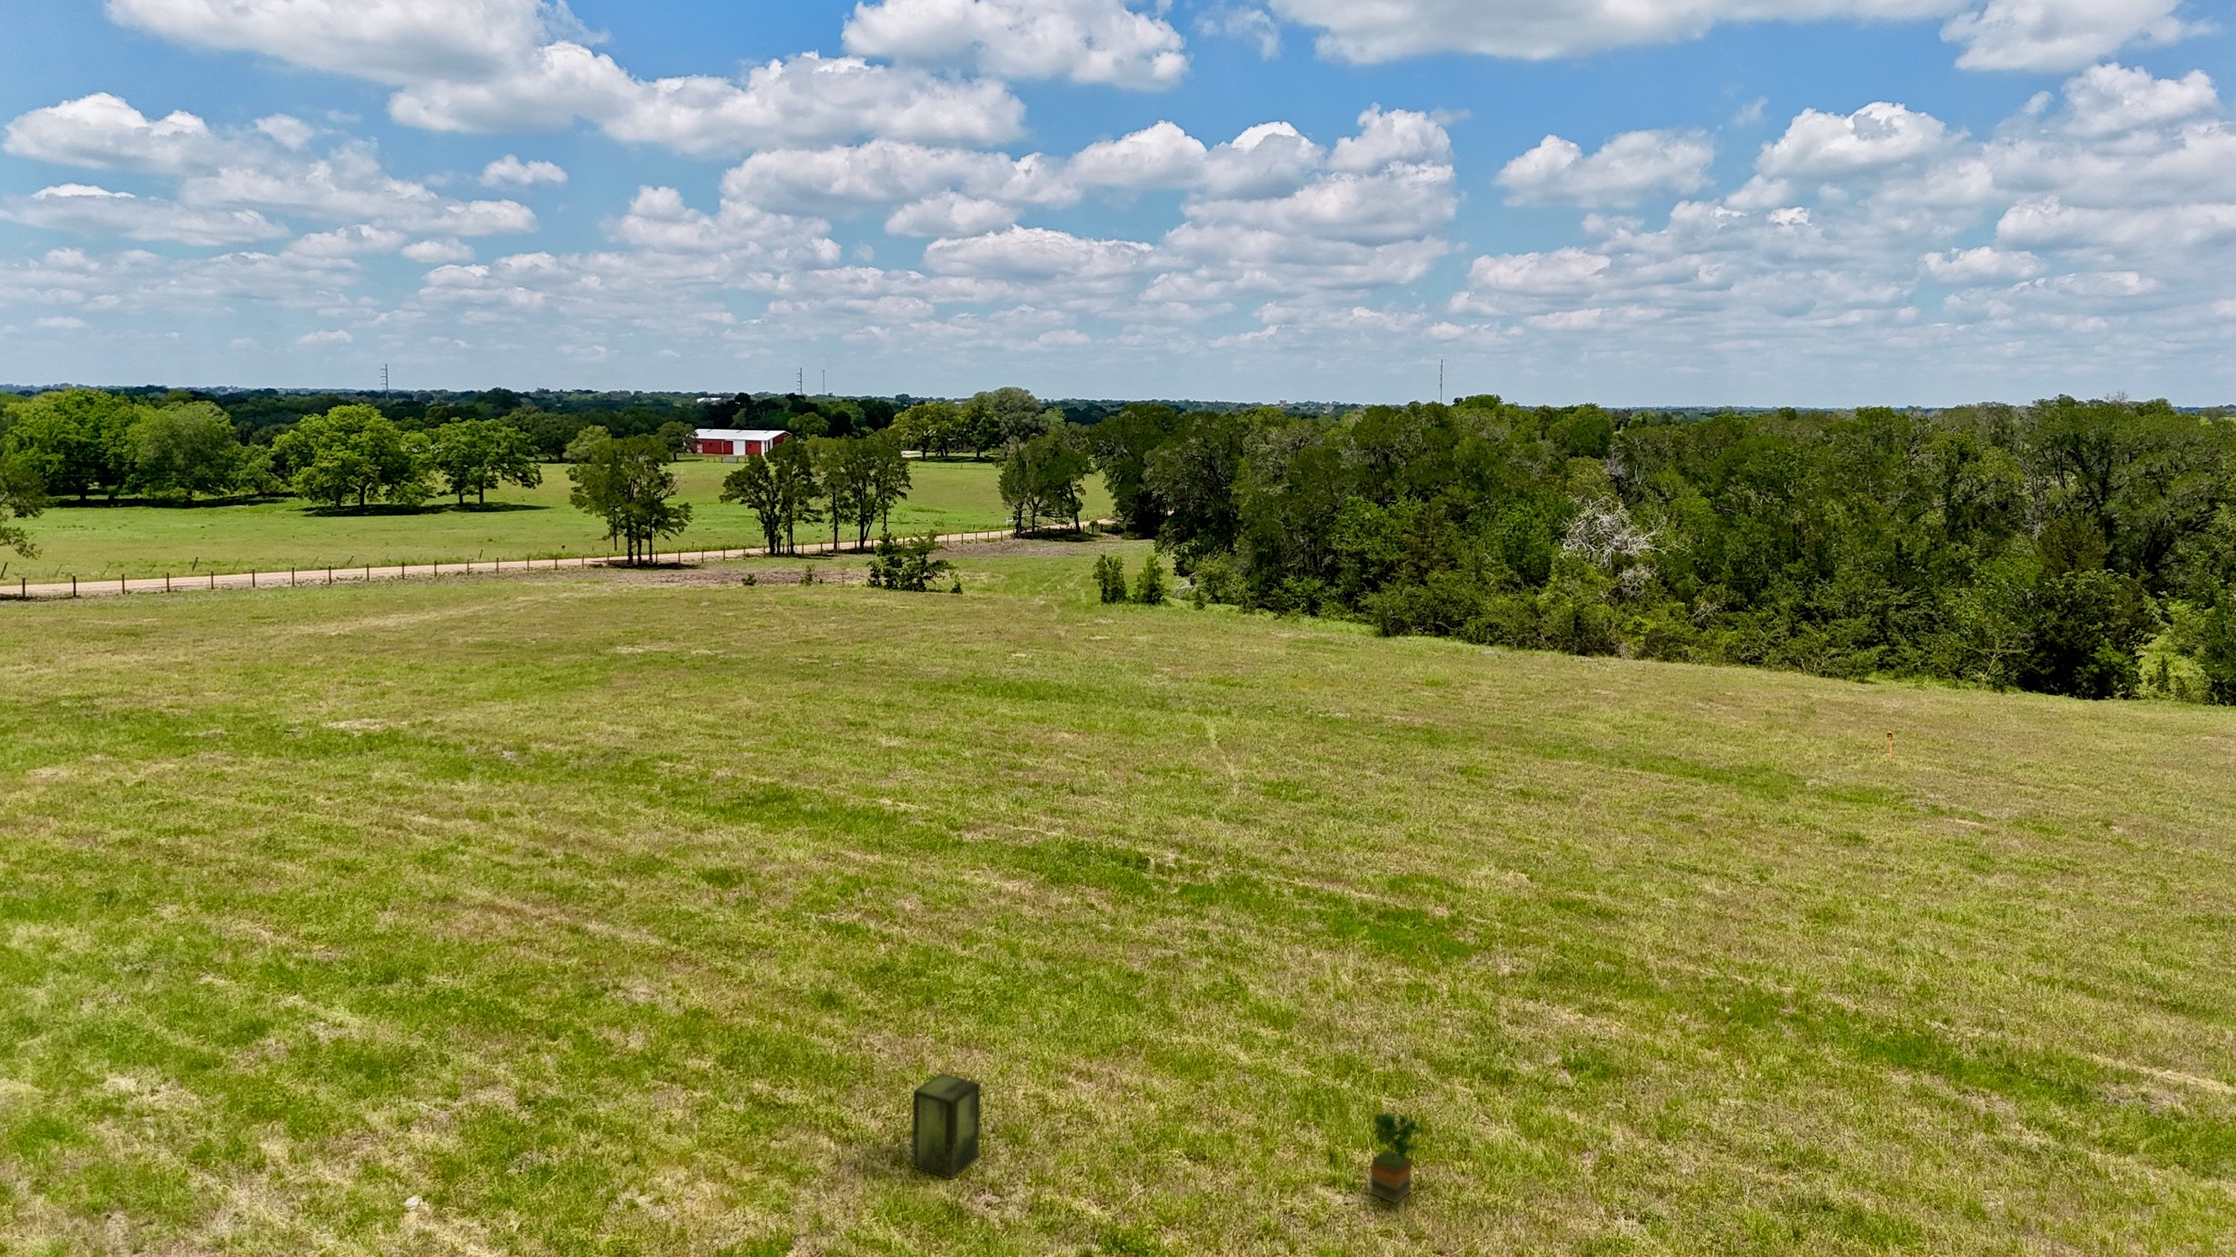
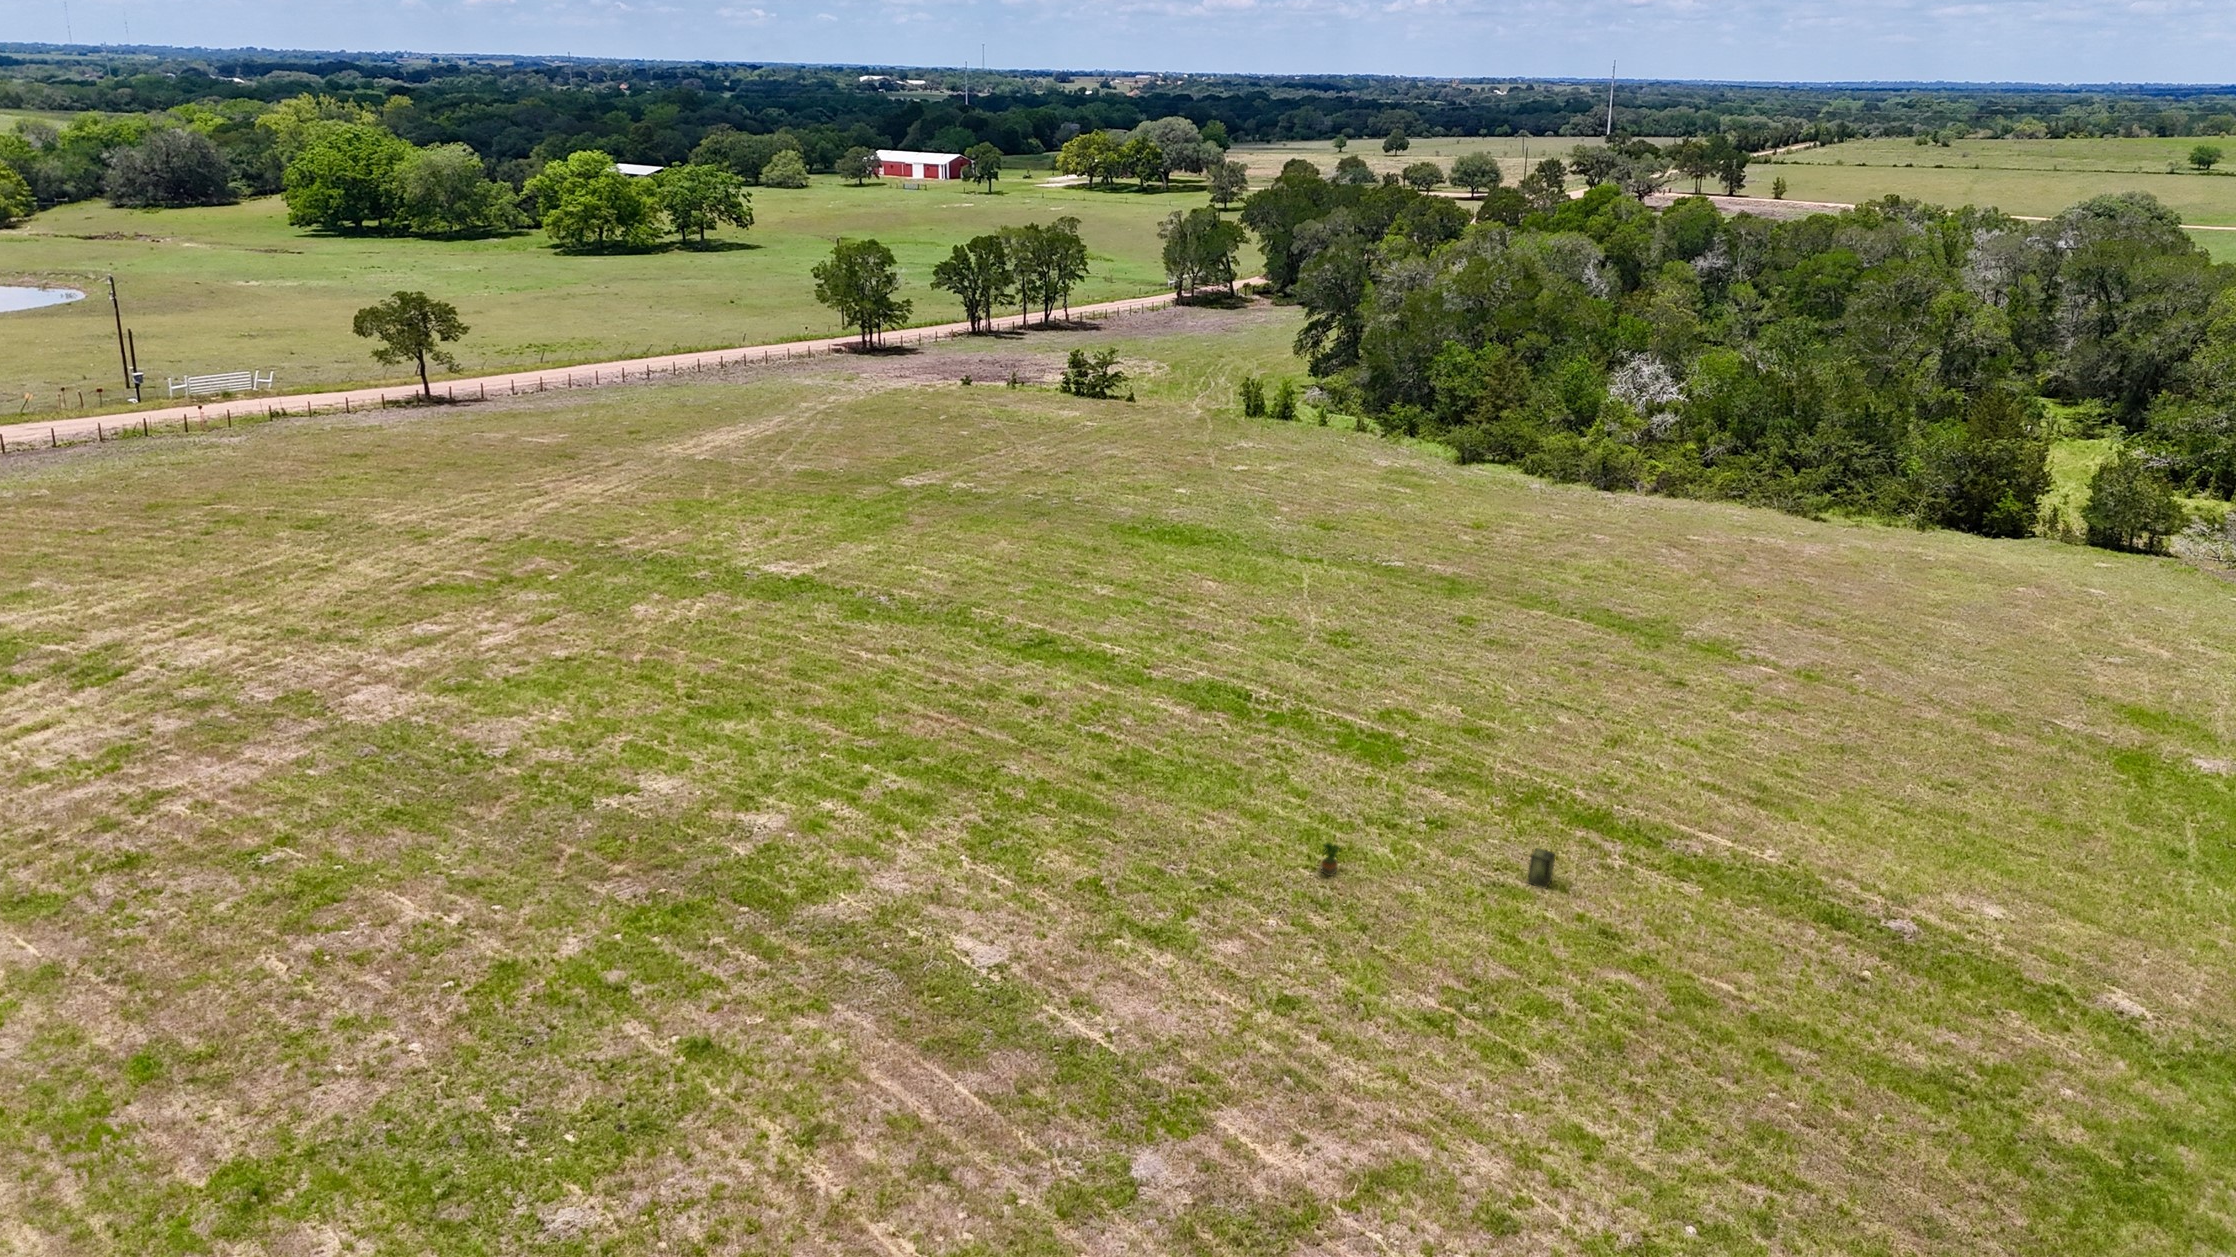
storage box: present [912,1073,981,1179] -> present [1527,848,1555,888]

